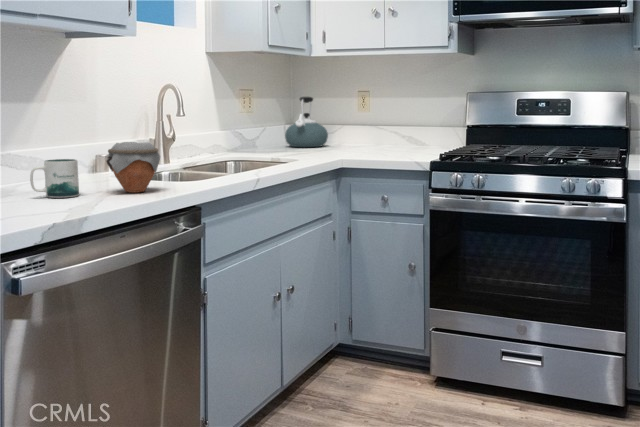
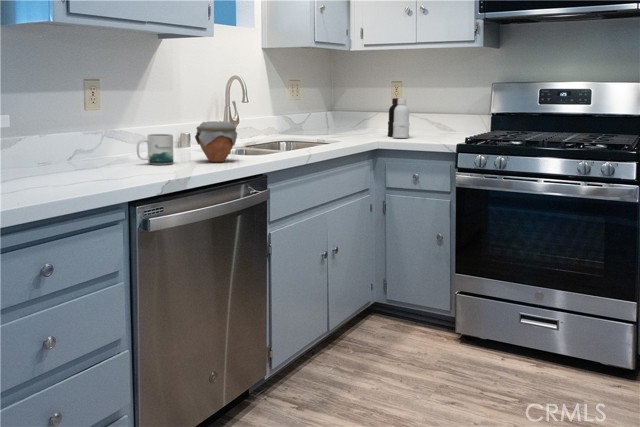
kettle: present [285,97,328,147] -> none [329,87,367,132]
bottle: none [351,109,375,155] -> present [388,98,409,138]

